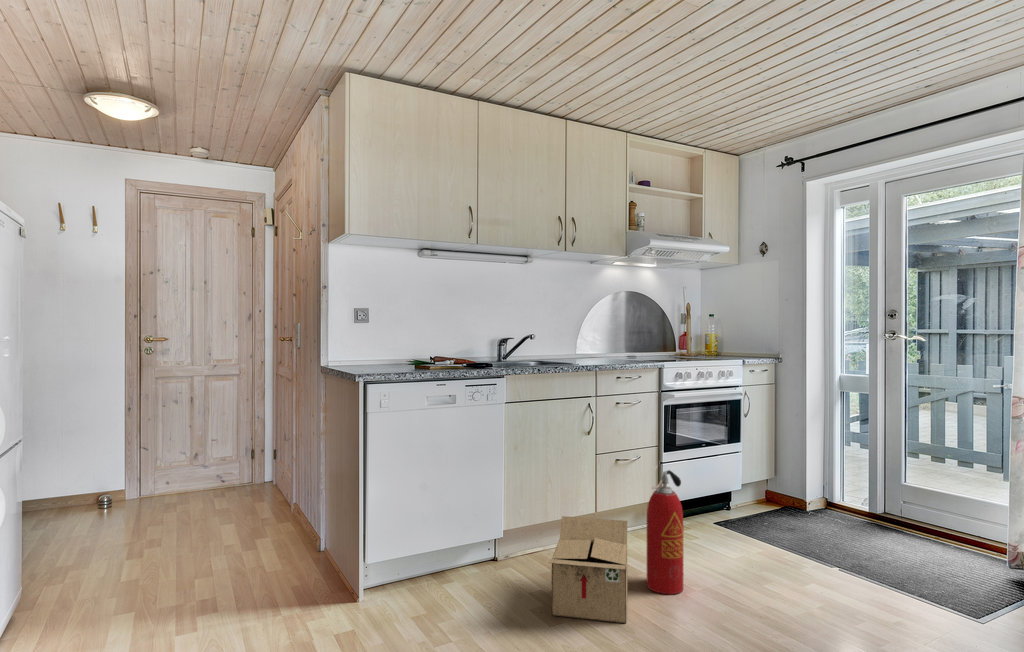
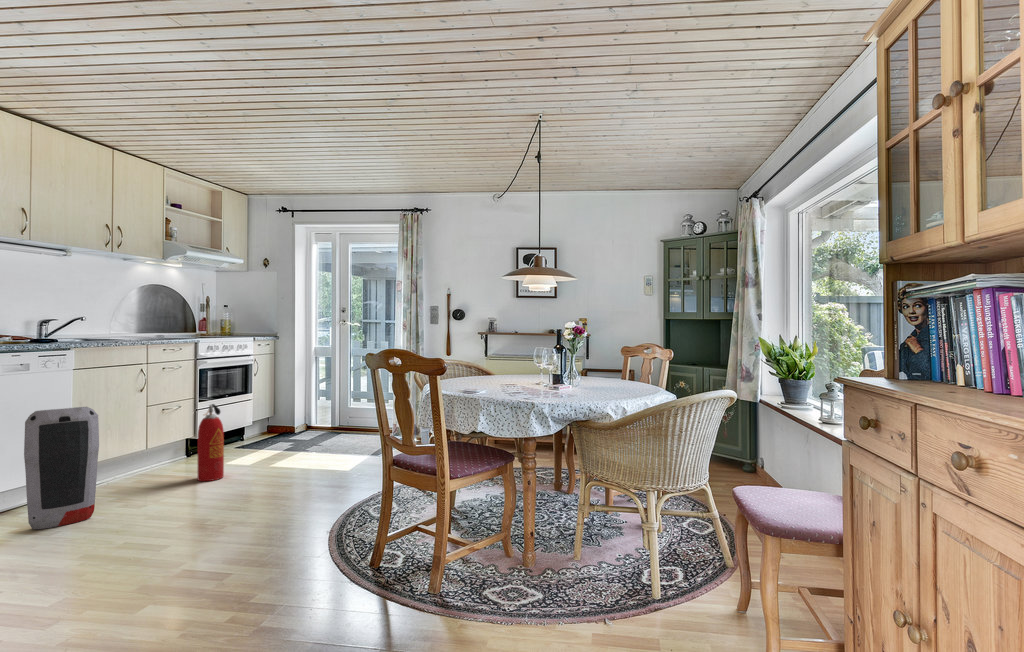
air purifier: none [426,464,505,628] -> present [24,407,99,529]
cardboard box: present [548,516,627,623] -> none [132,439,193,505]

